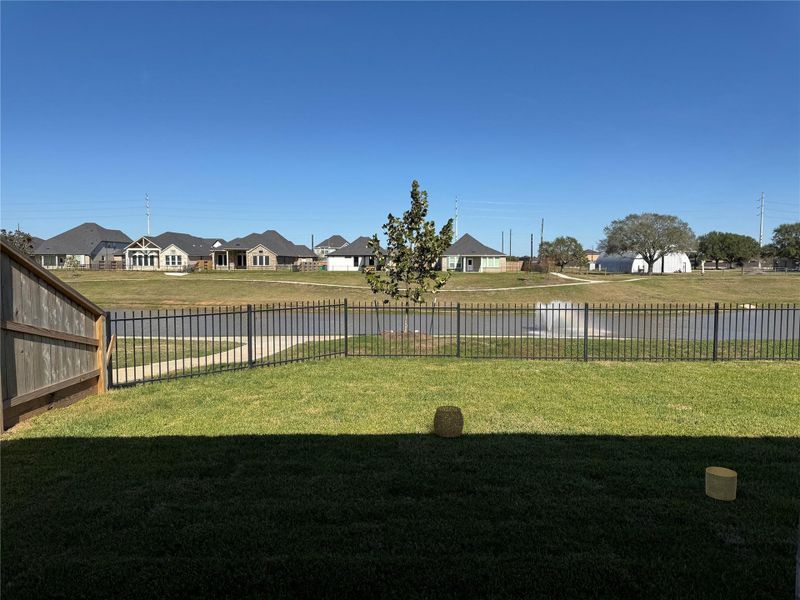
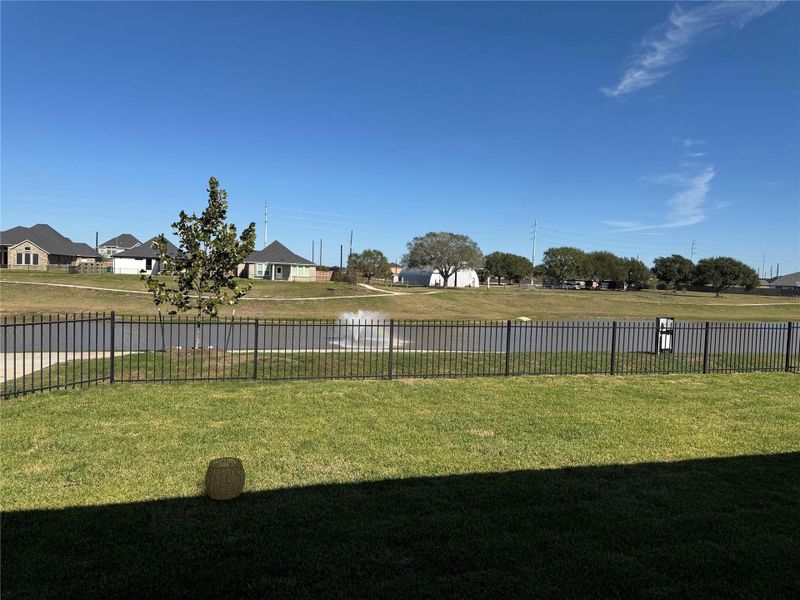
planter: present [706,467,737,501] -> none [520,522,551,563]

